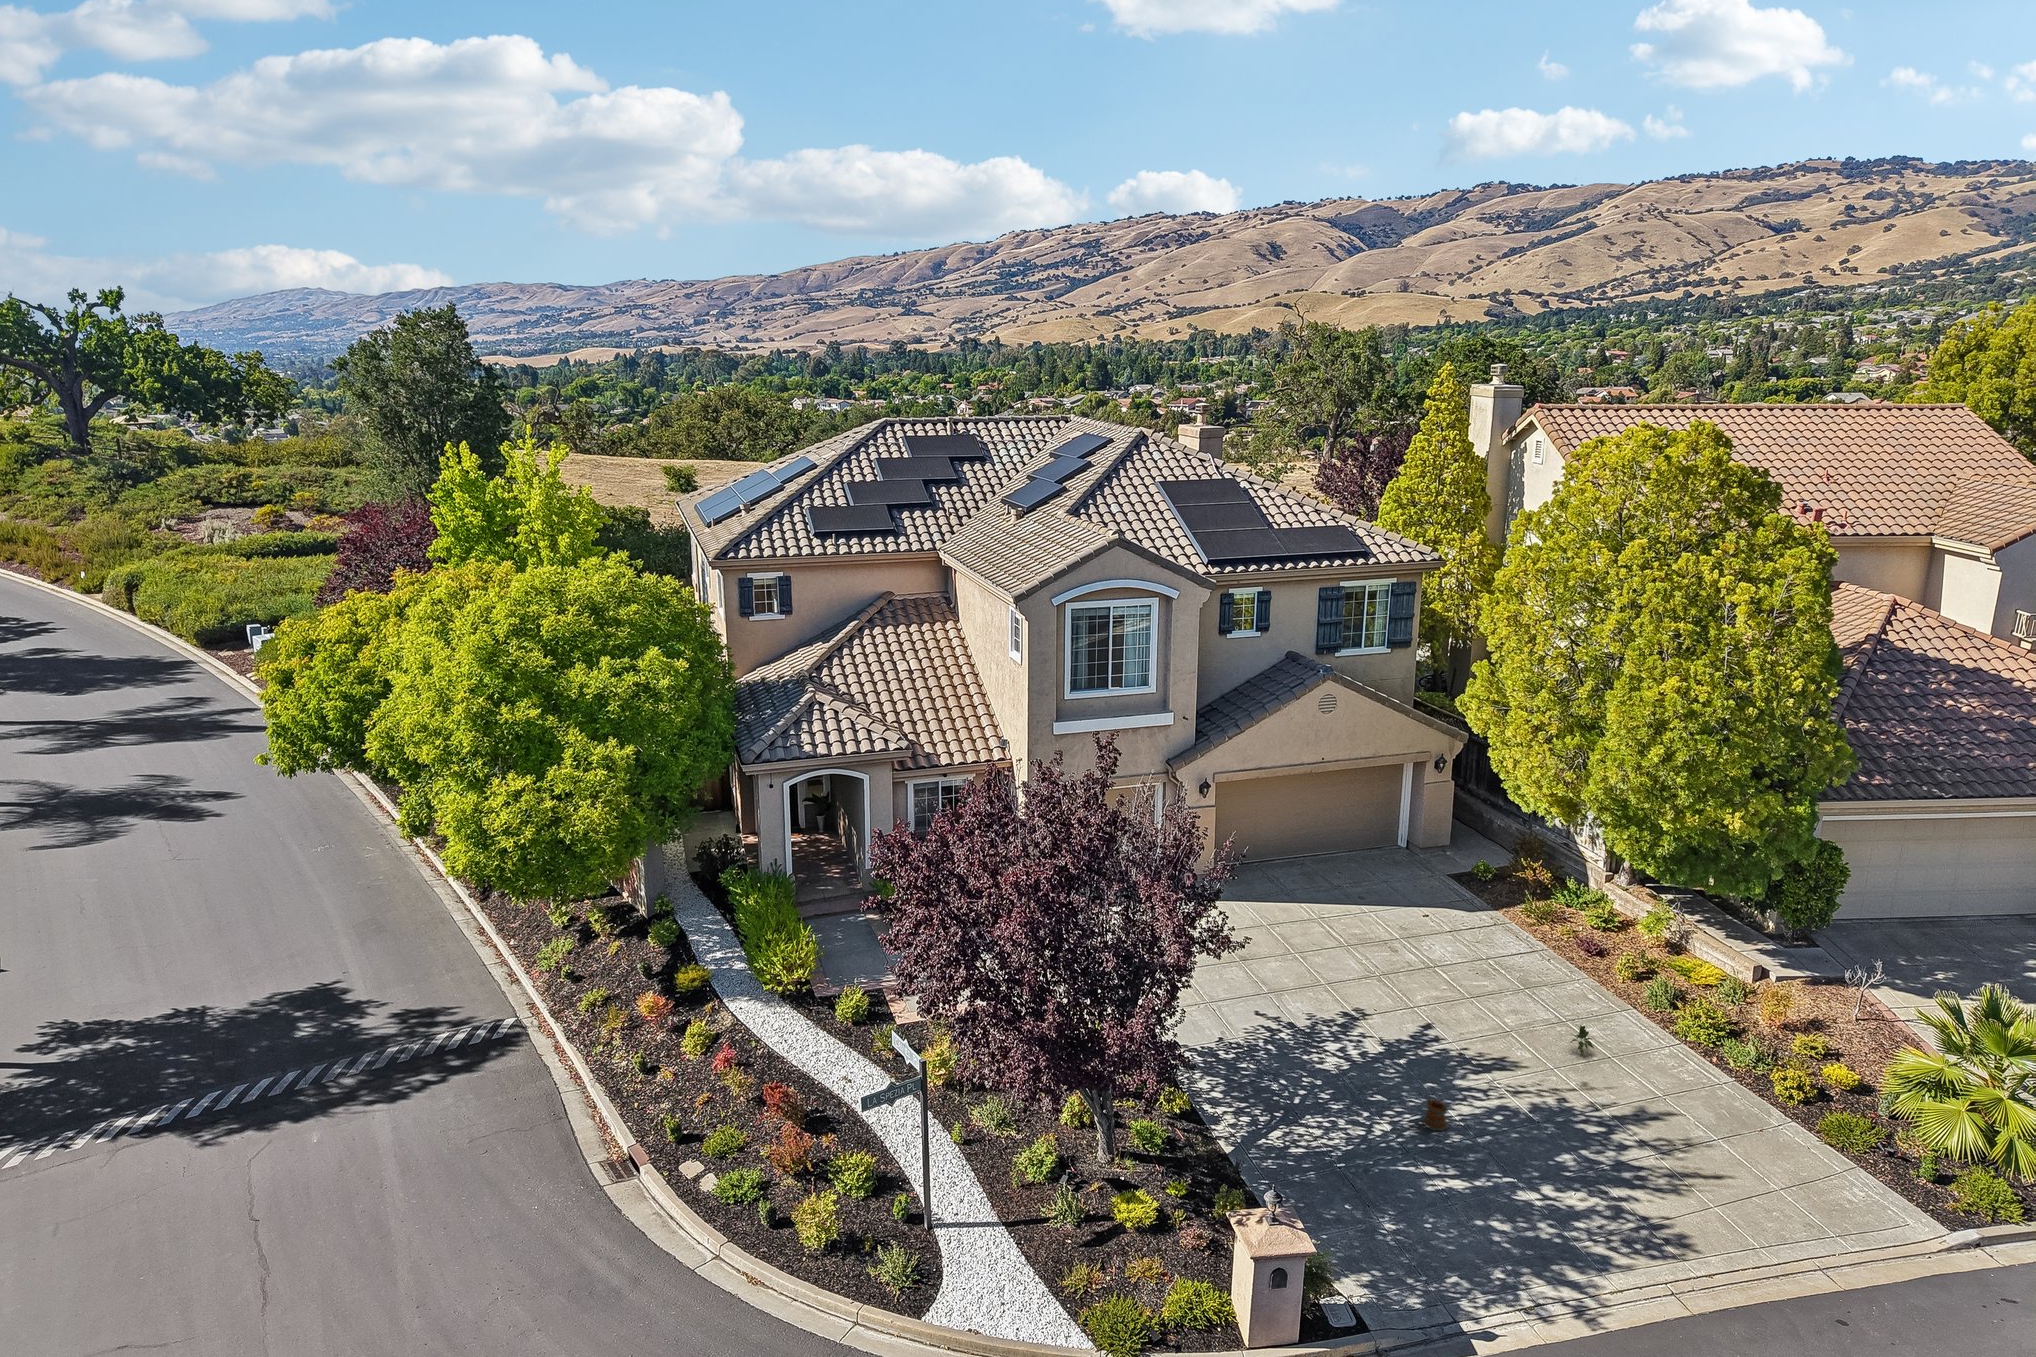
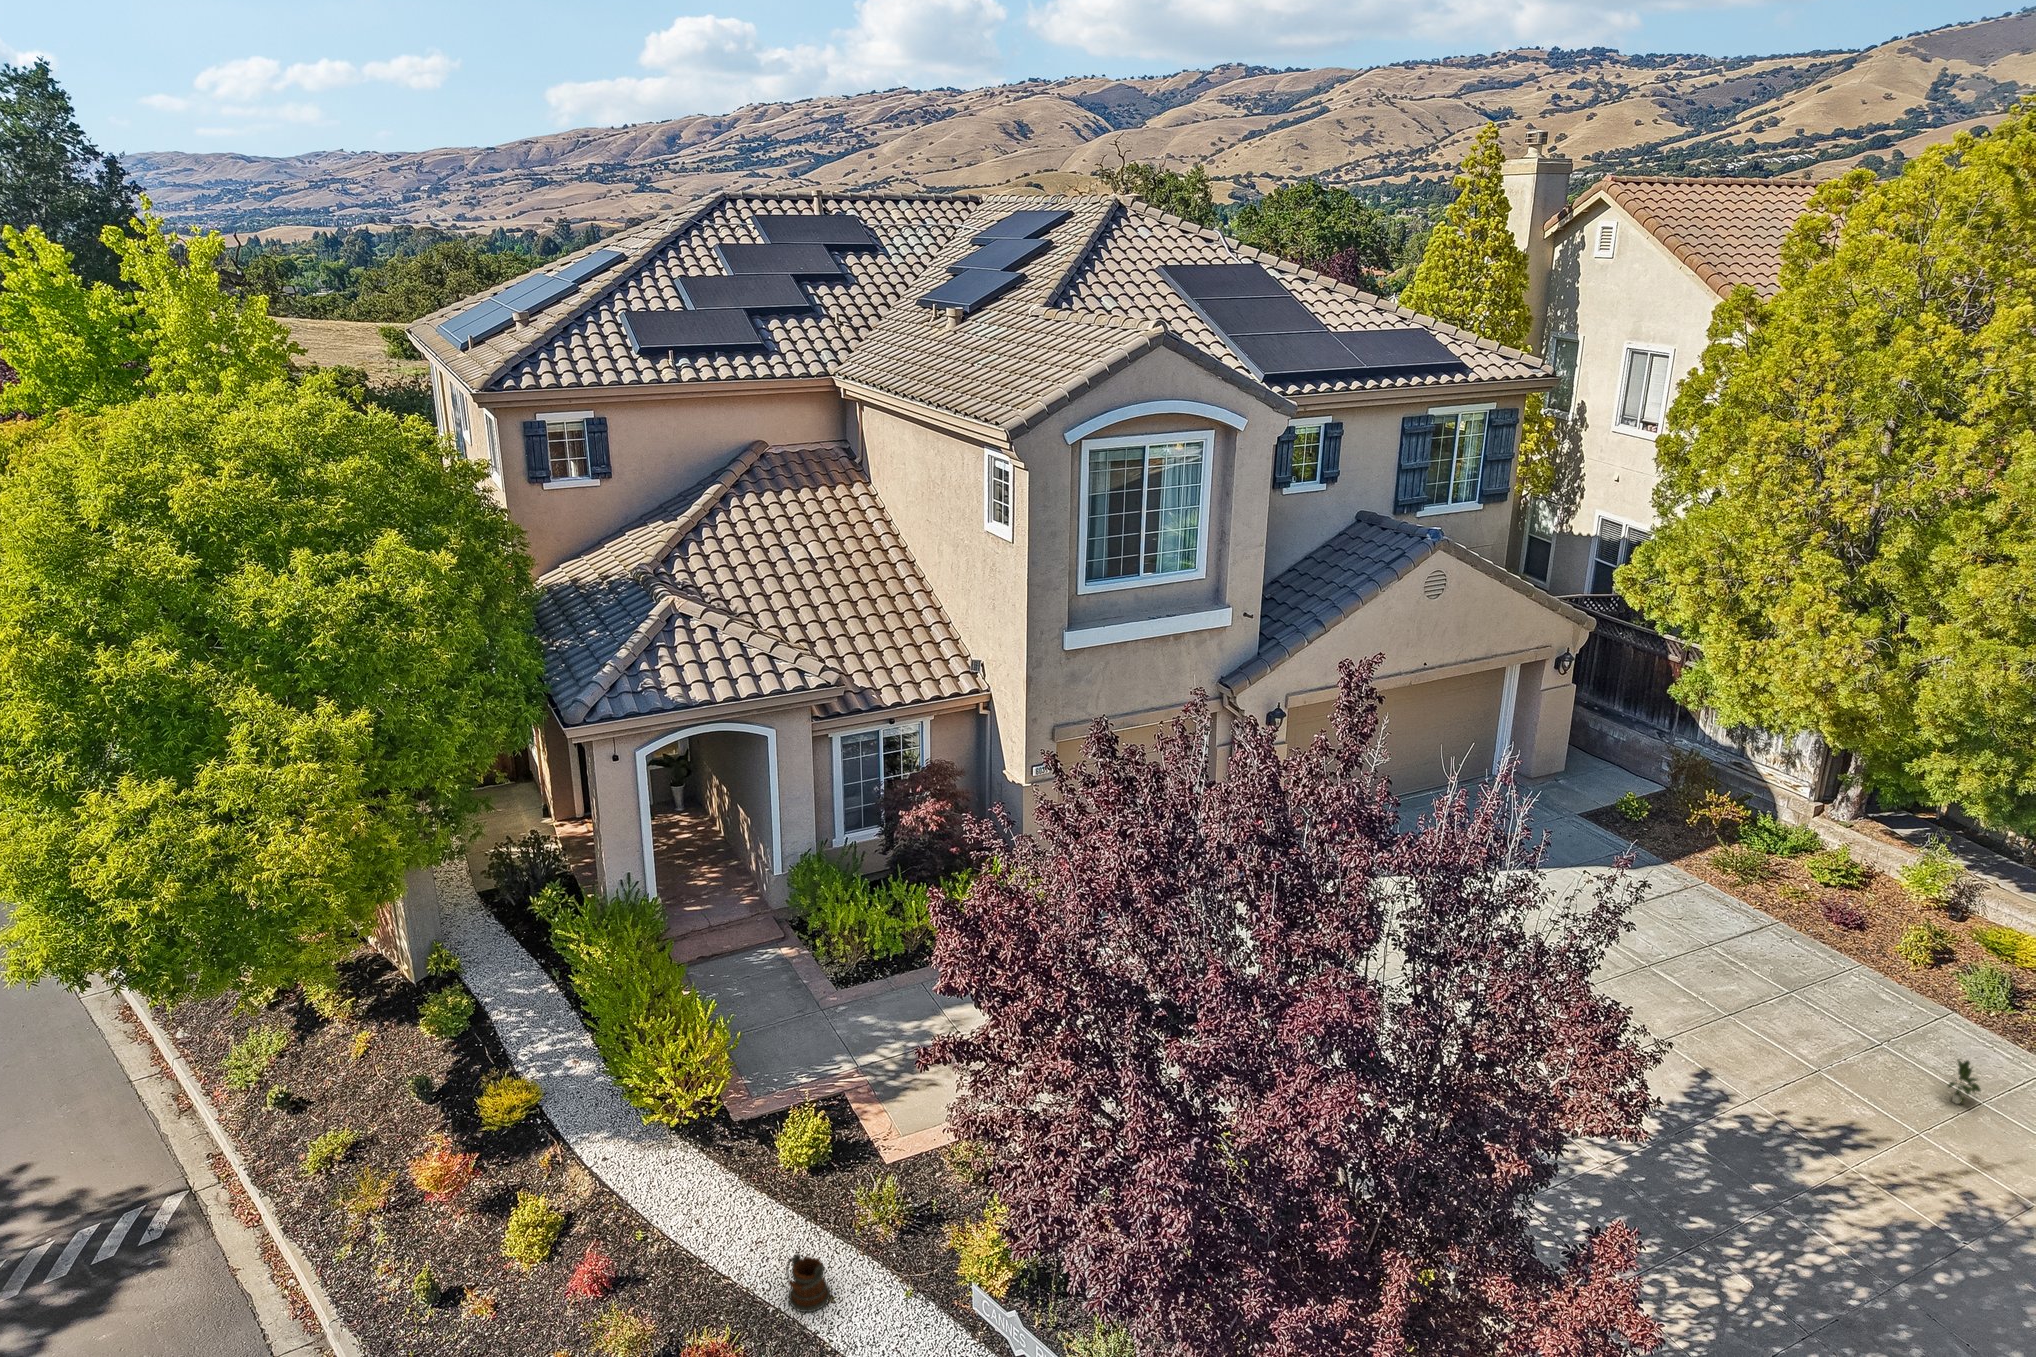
bucket: present [1423,1098,1448,1131] -> present [786,1253,831,1312]

